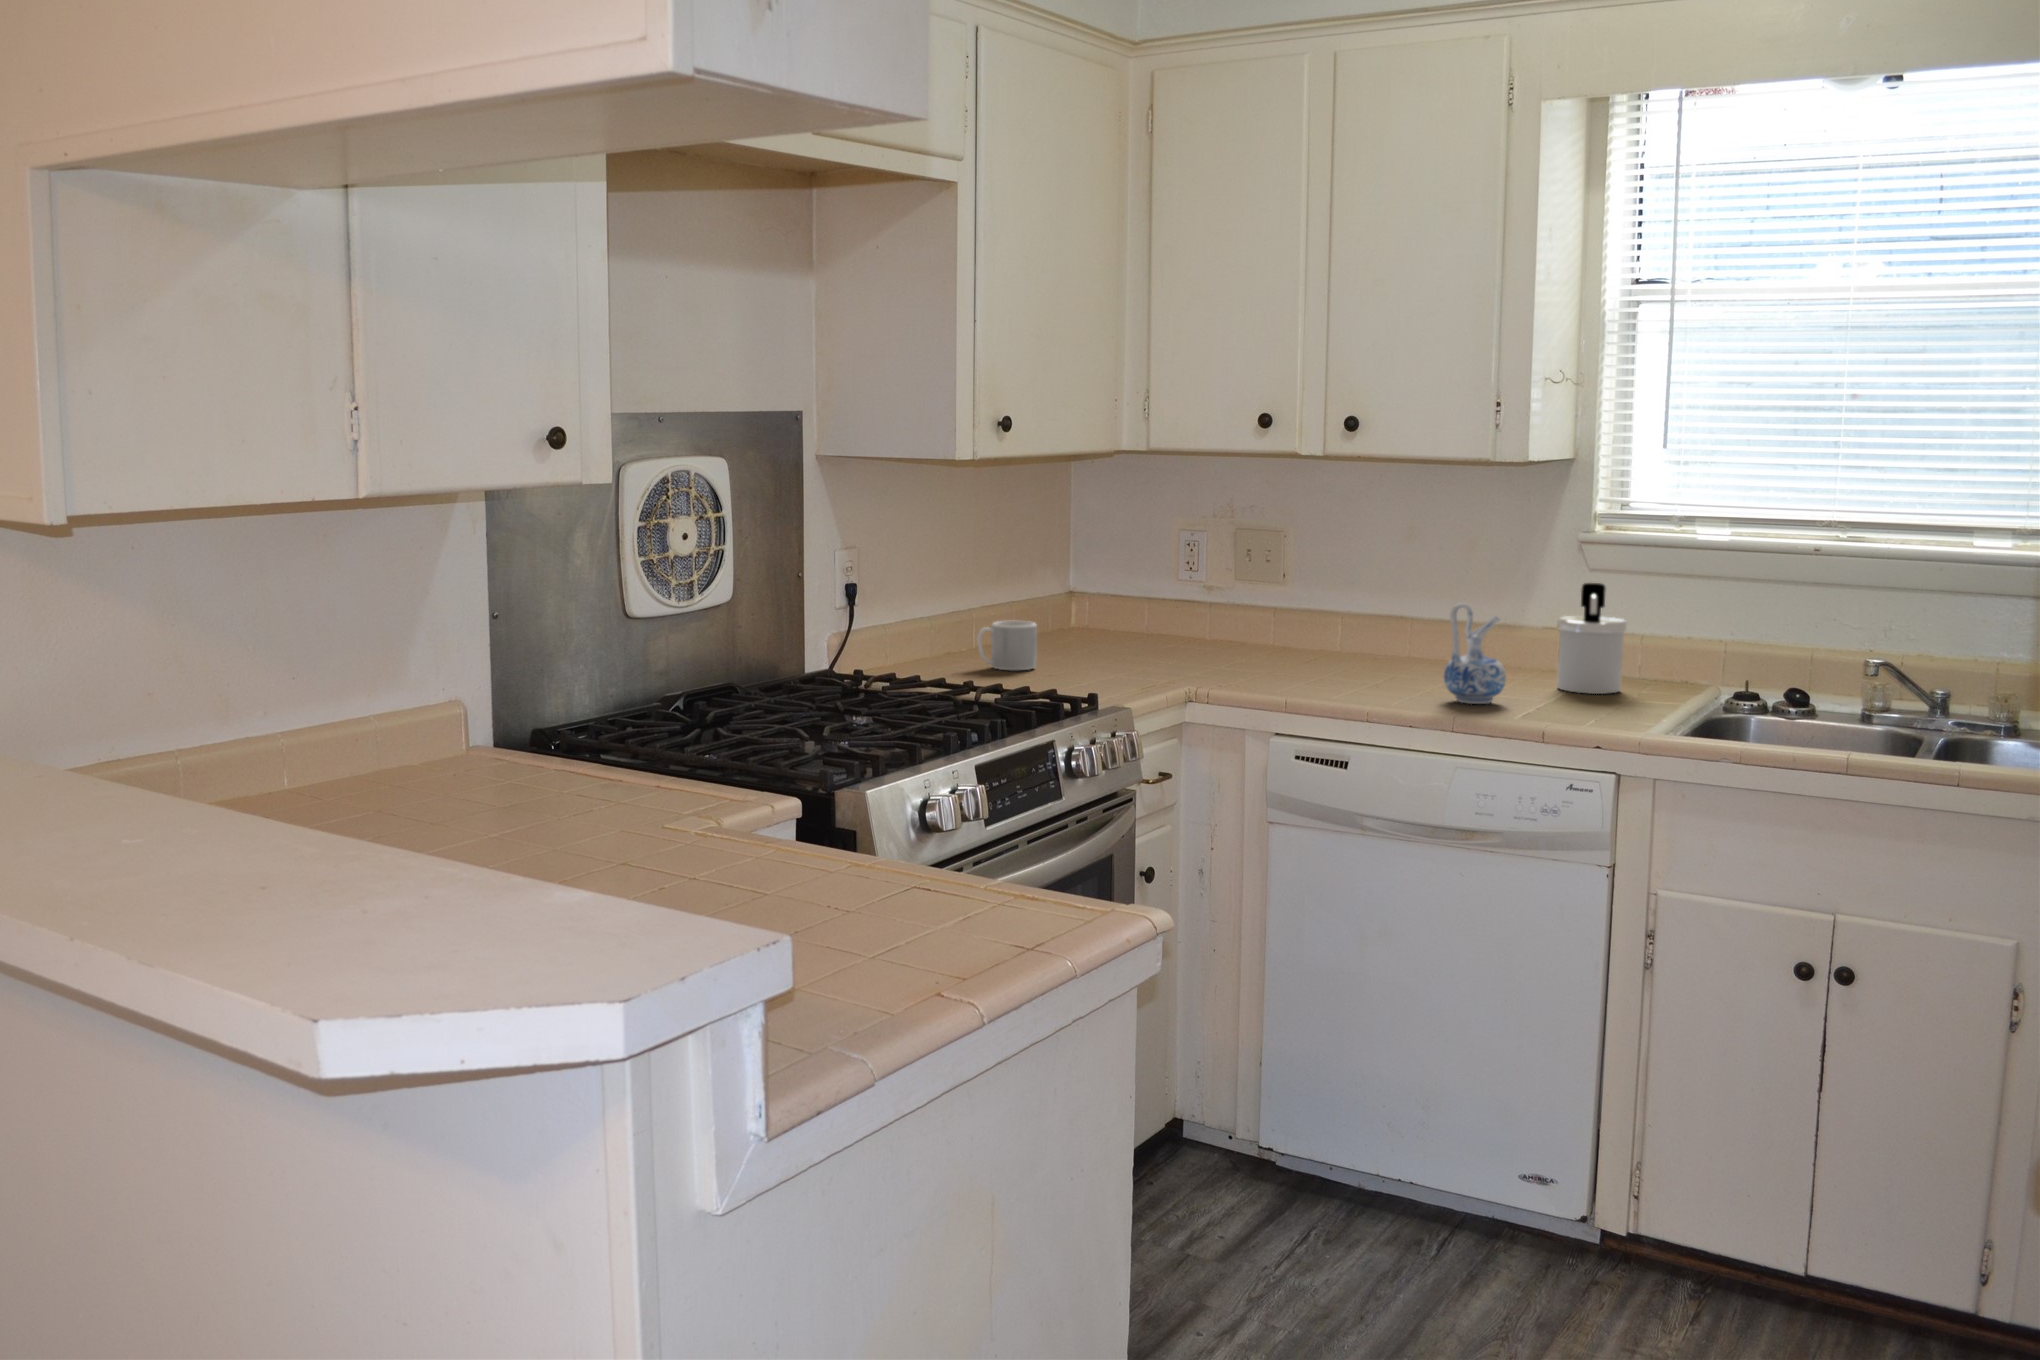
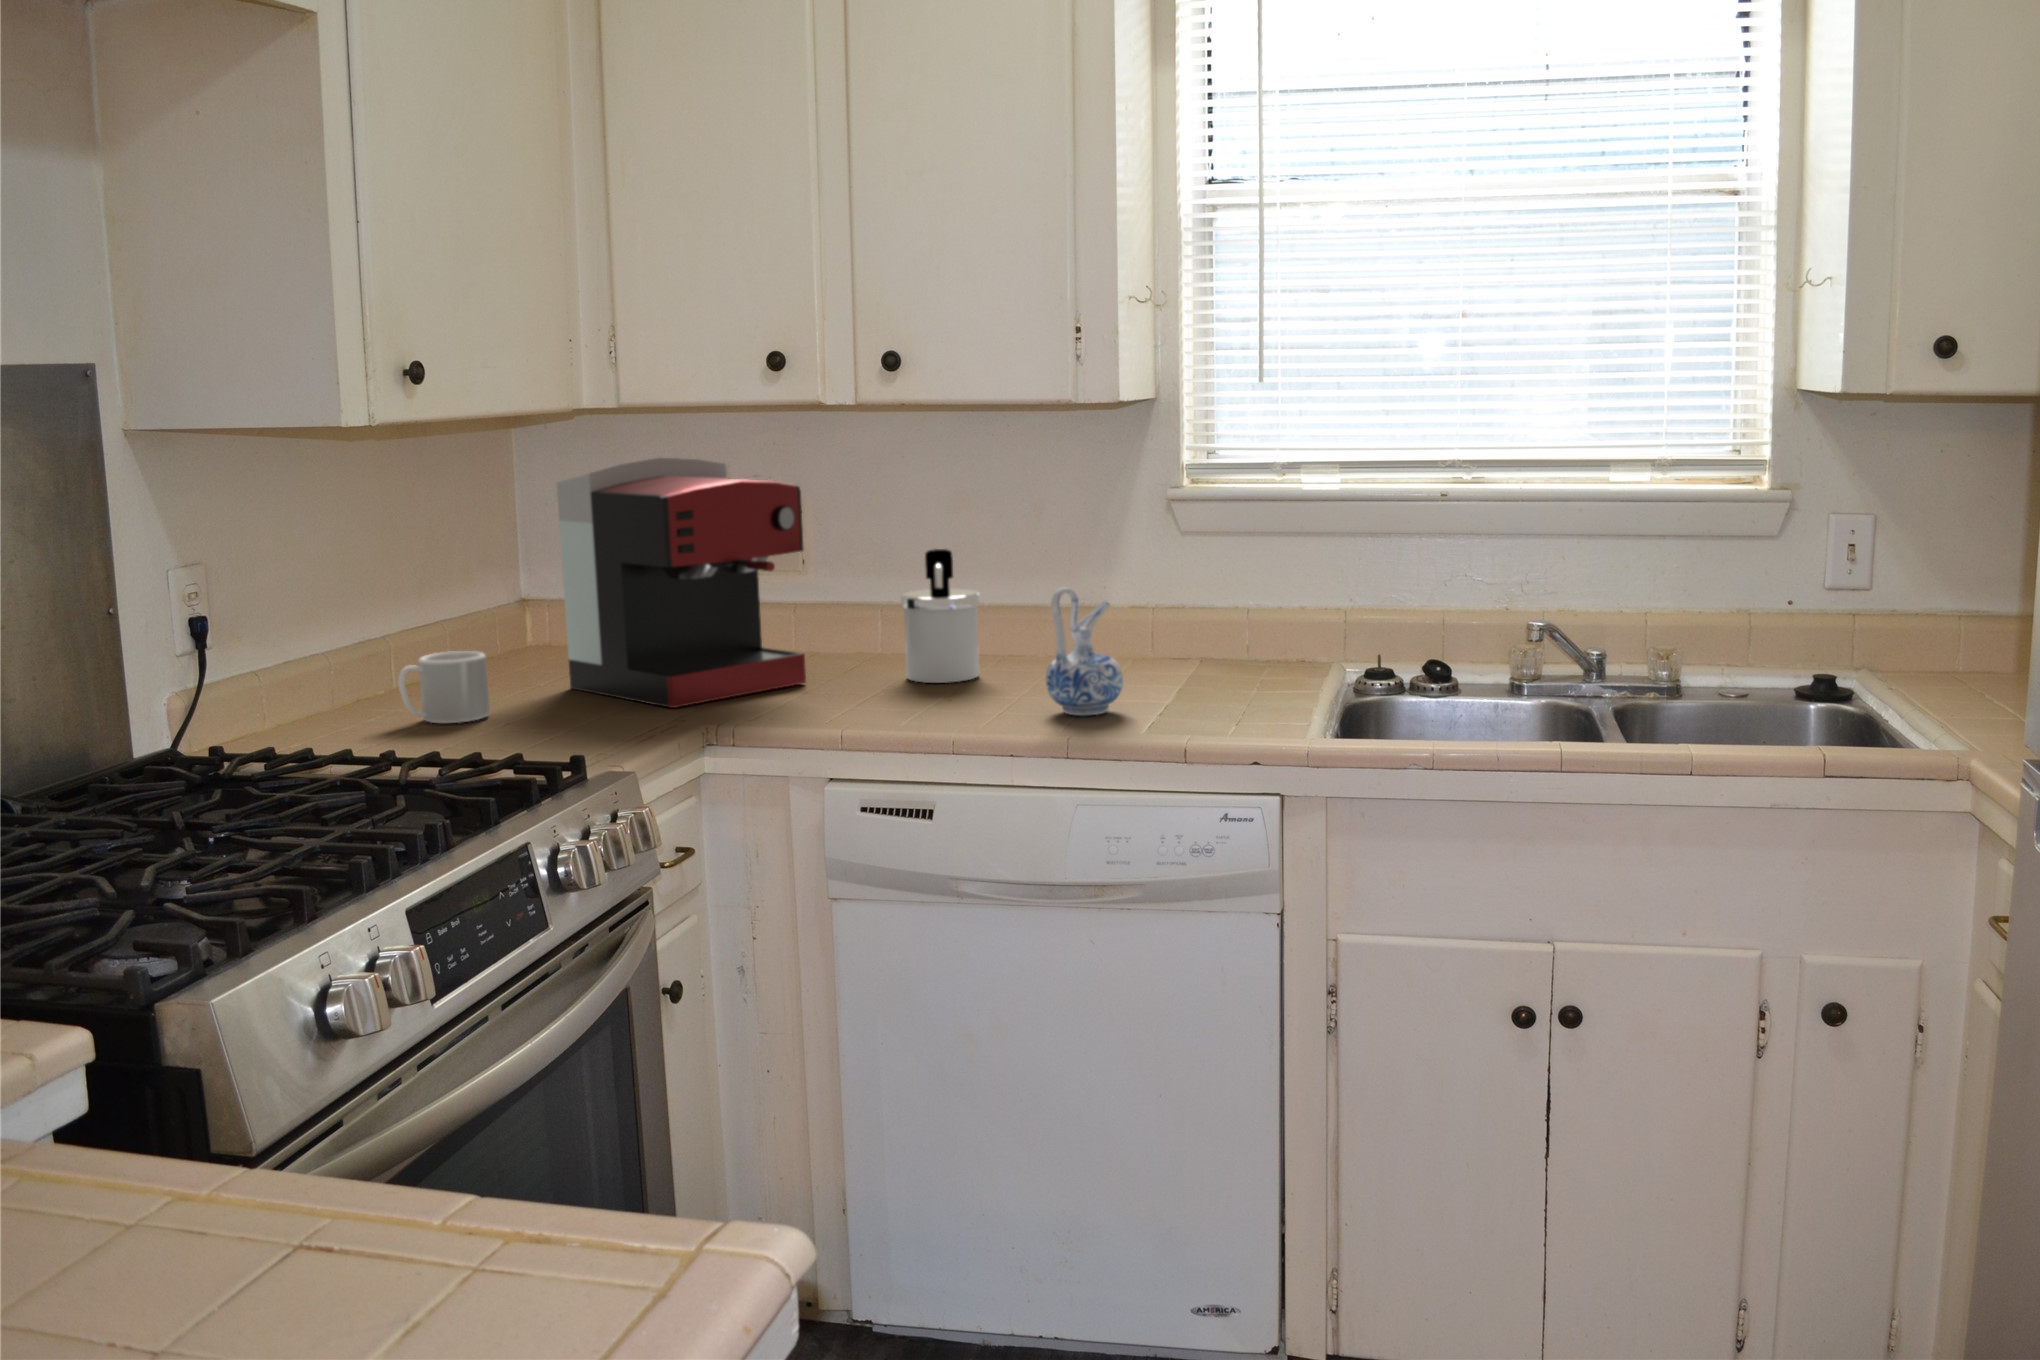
coffee maker: none [1094,489,1274,674] -> present [557,458,806,708]
soap dispenser: present [1557,583,1626,694] -> present [901,549,980,683]

